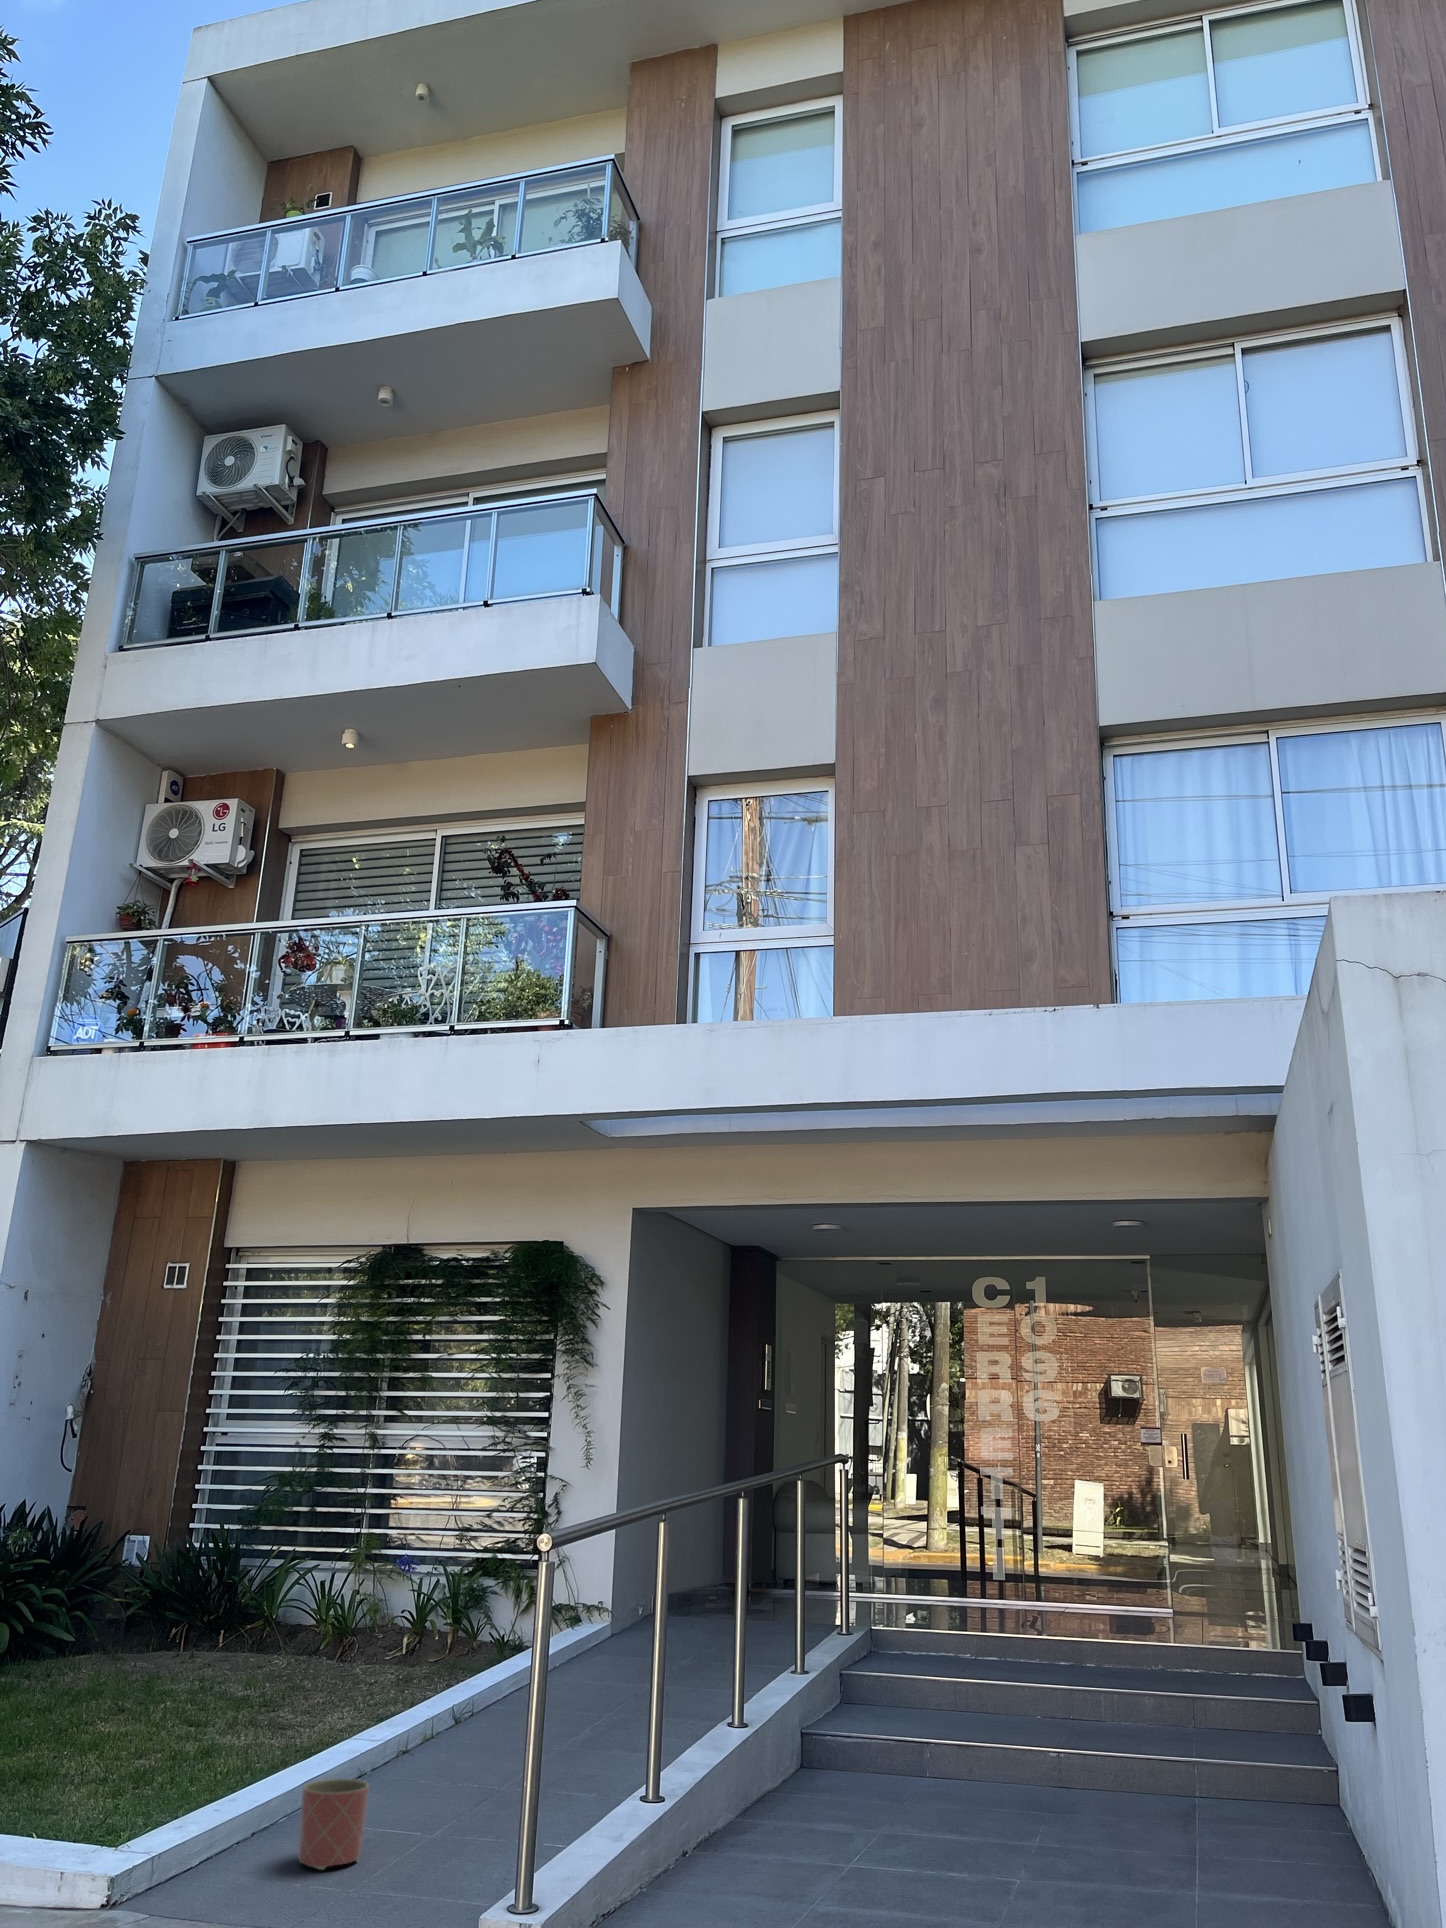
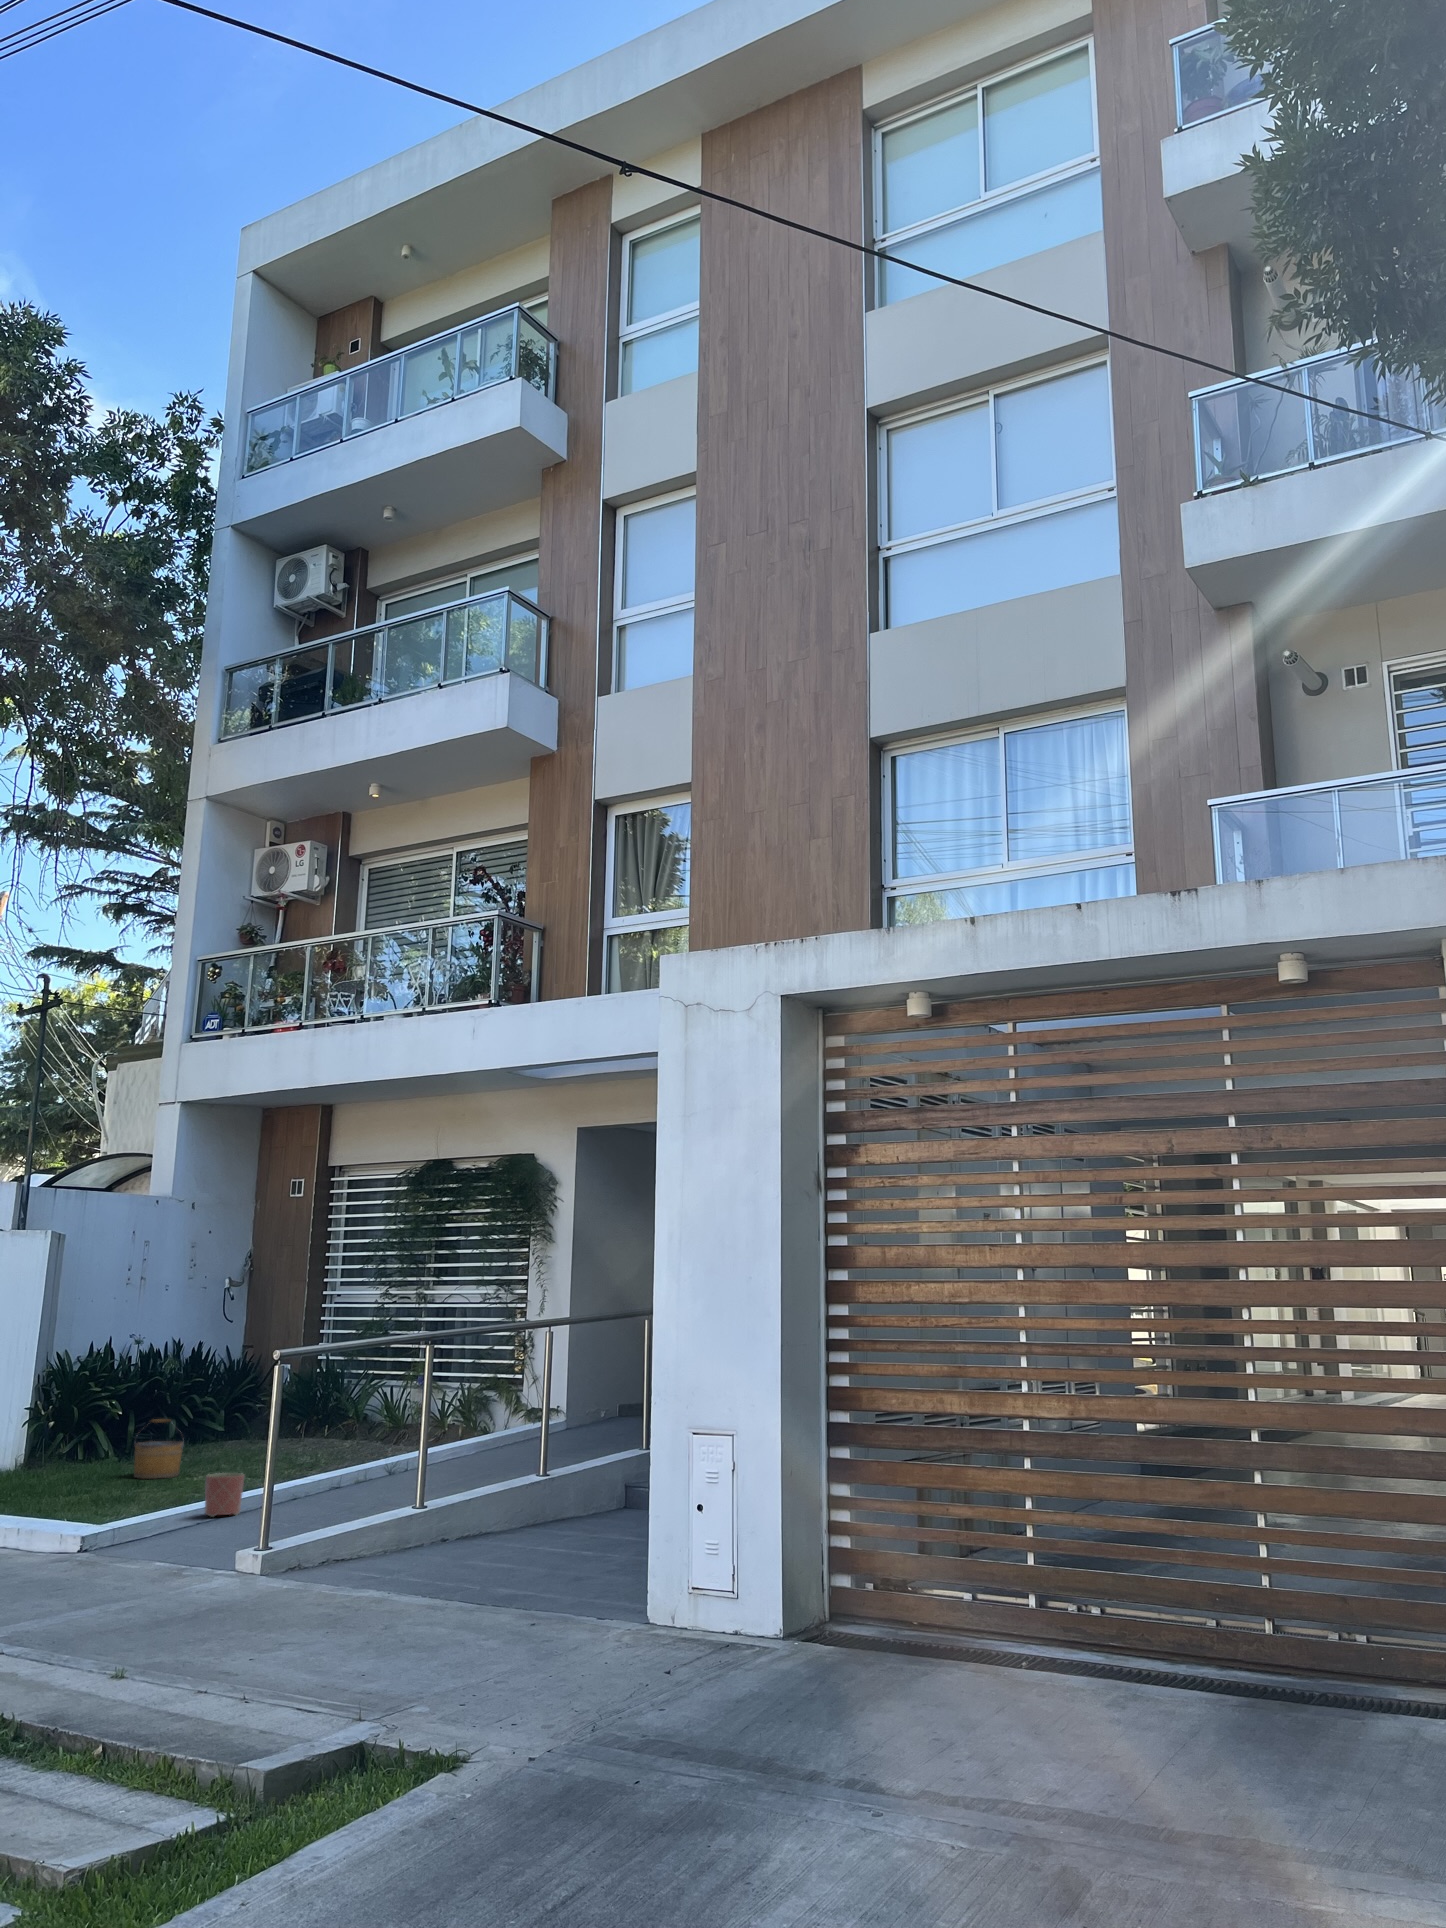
bucket: none [37,1652,126,1759] -> present [134,1419,184,1479]

